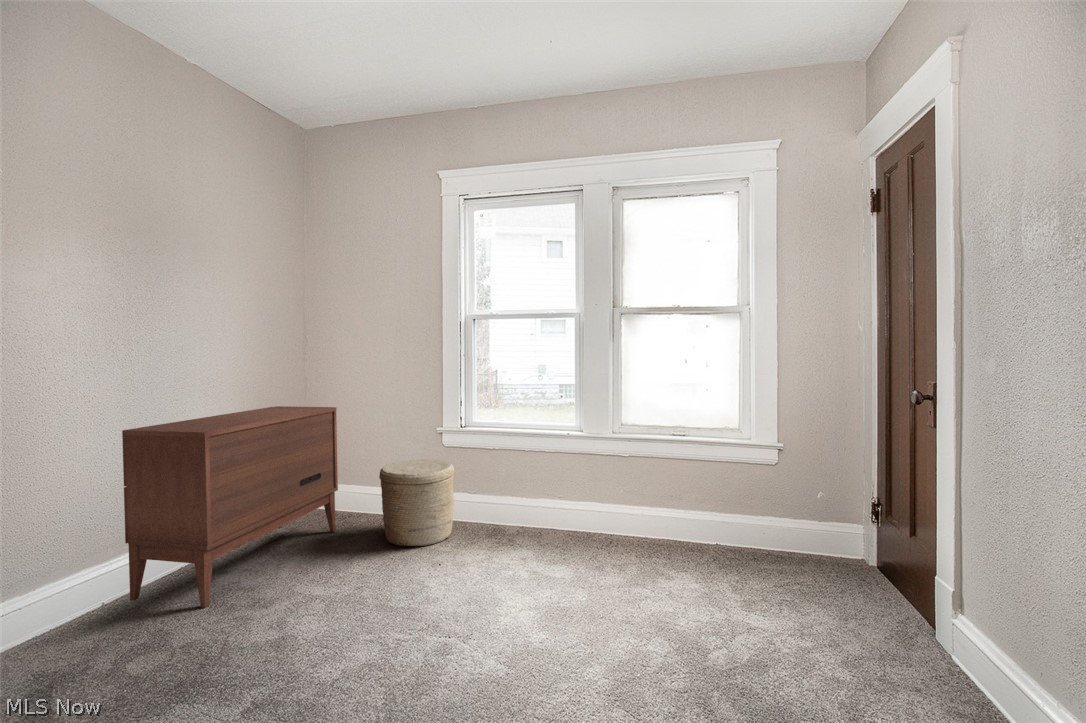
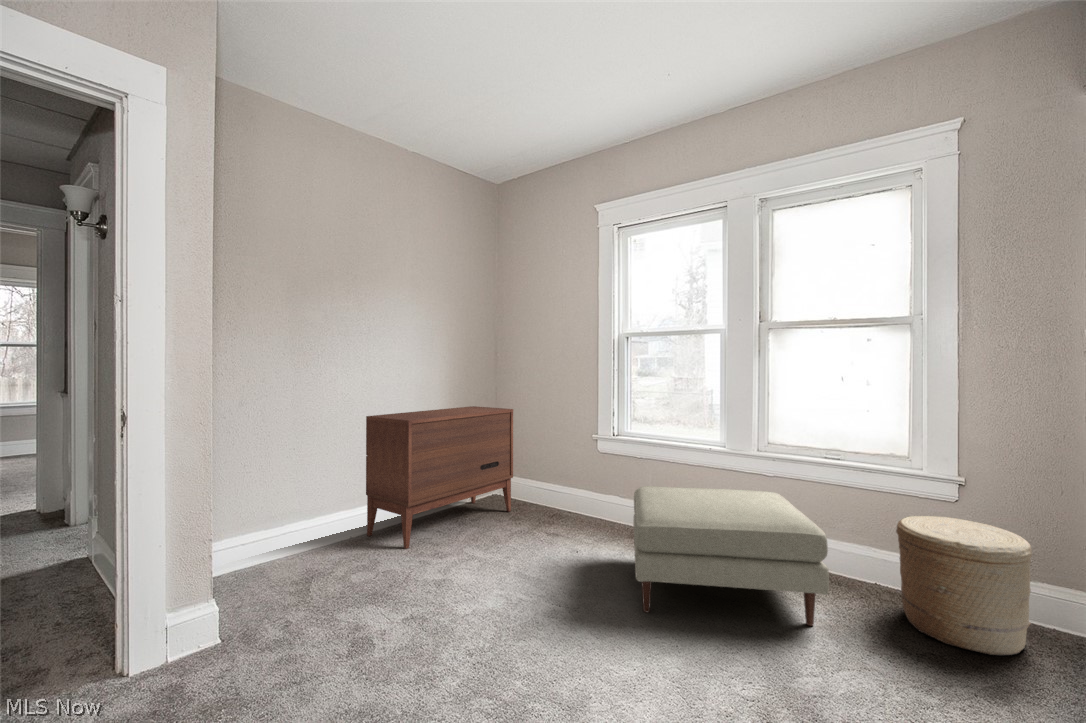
woven basket: present [379,459,454,546] -> present [896,516,1032,655]
ottoman: none [503,474,707,621] -> present [633,487,829,626]

